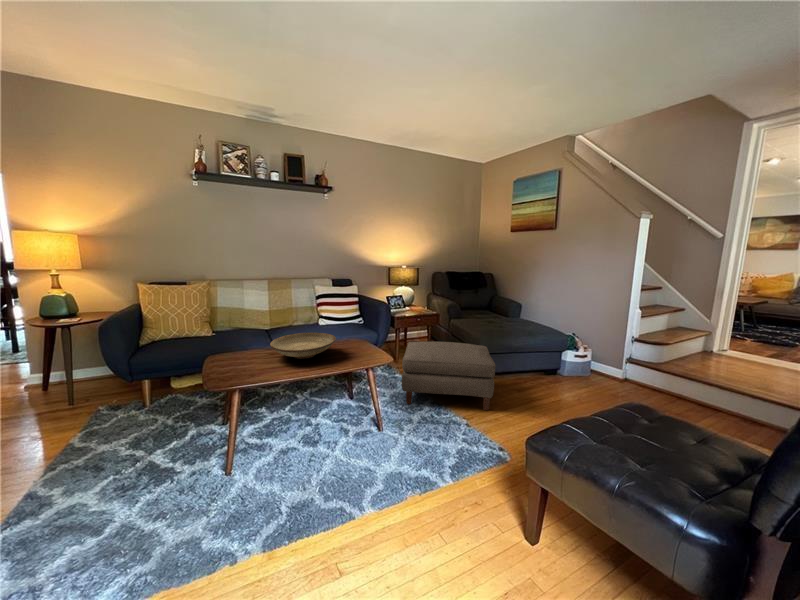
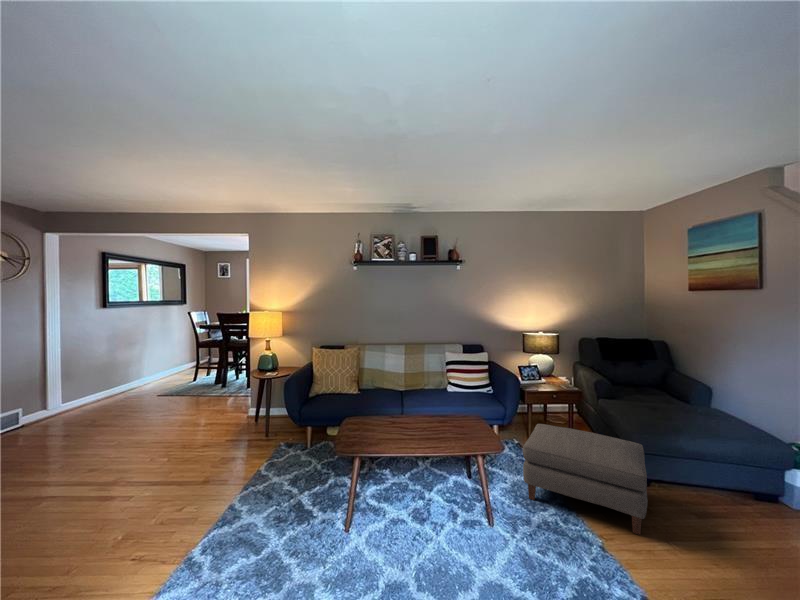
decorative bowl: present [270,333,336,359] -> none [390,405,449,432]

